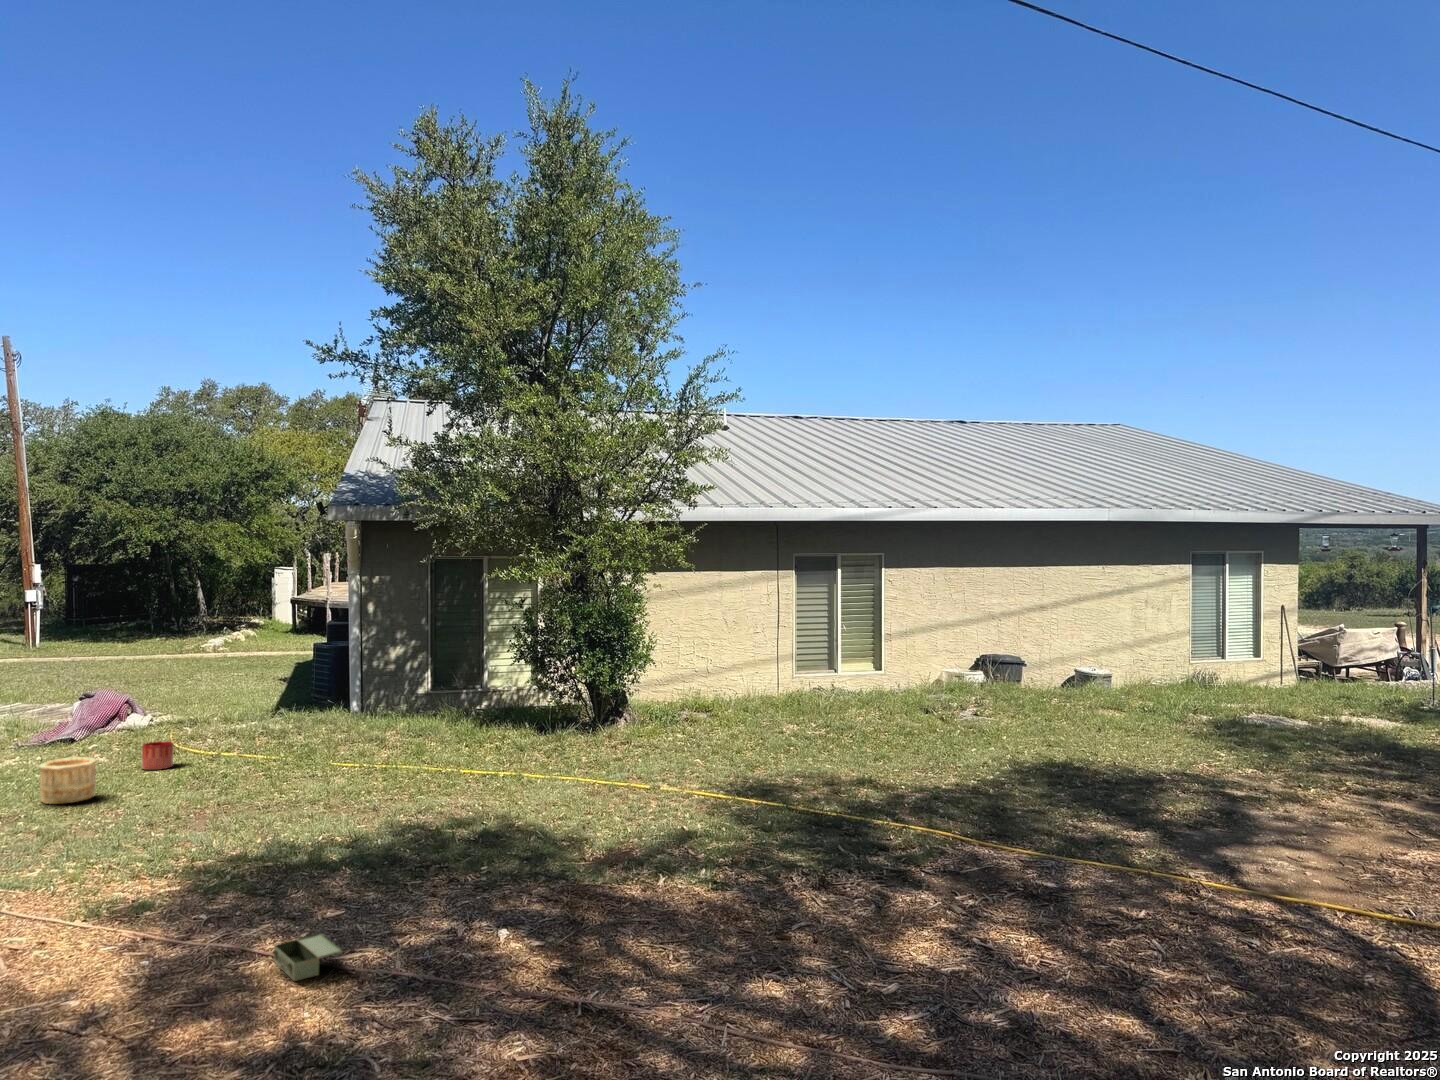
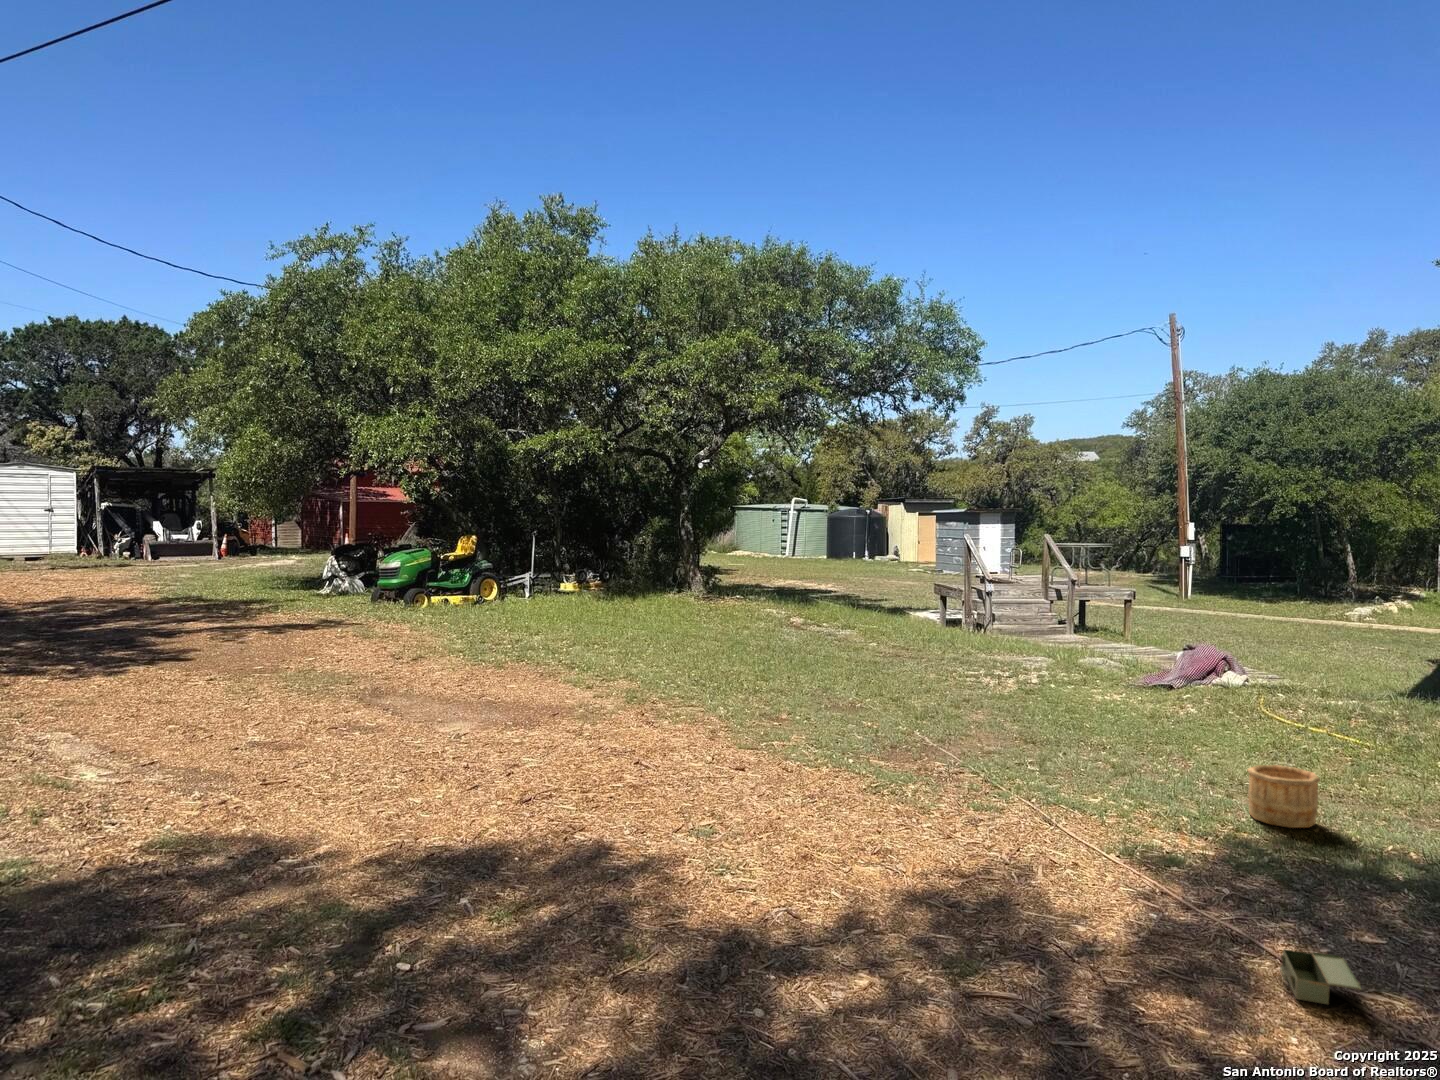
planter: present [141,741,174,770] -> none [1231,702,1264,732]
wooden bucket: present [39,757,97,804] -> present [1248,765,1320,828]

